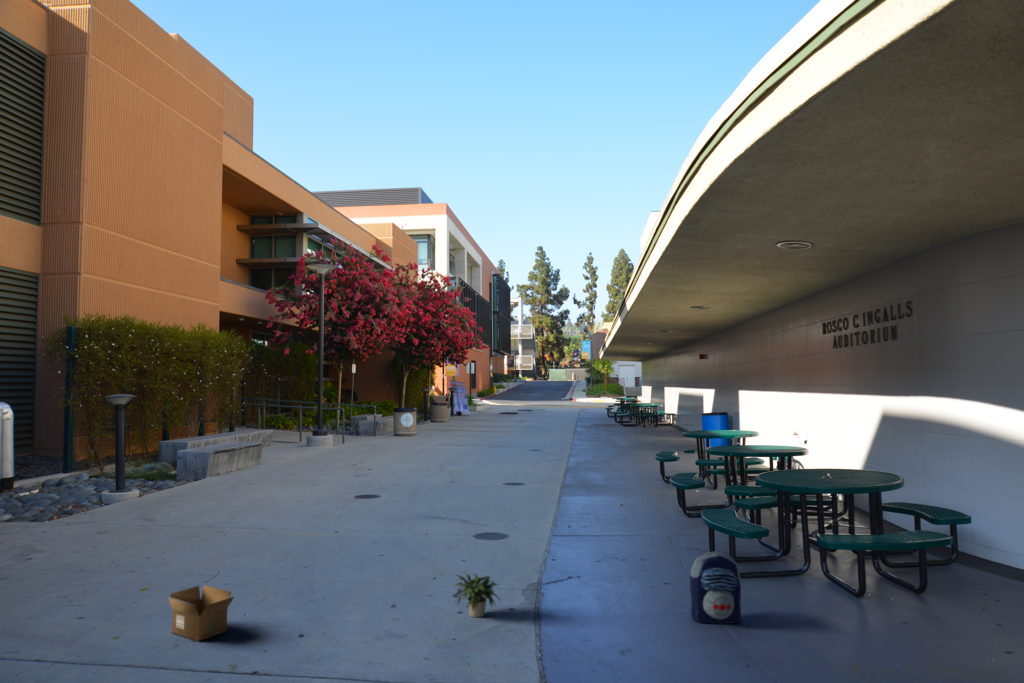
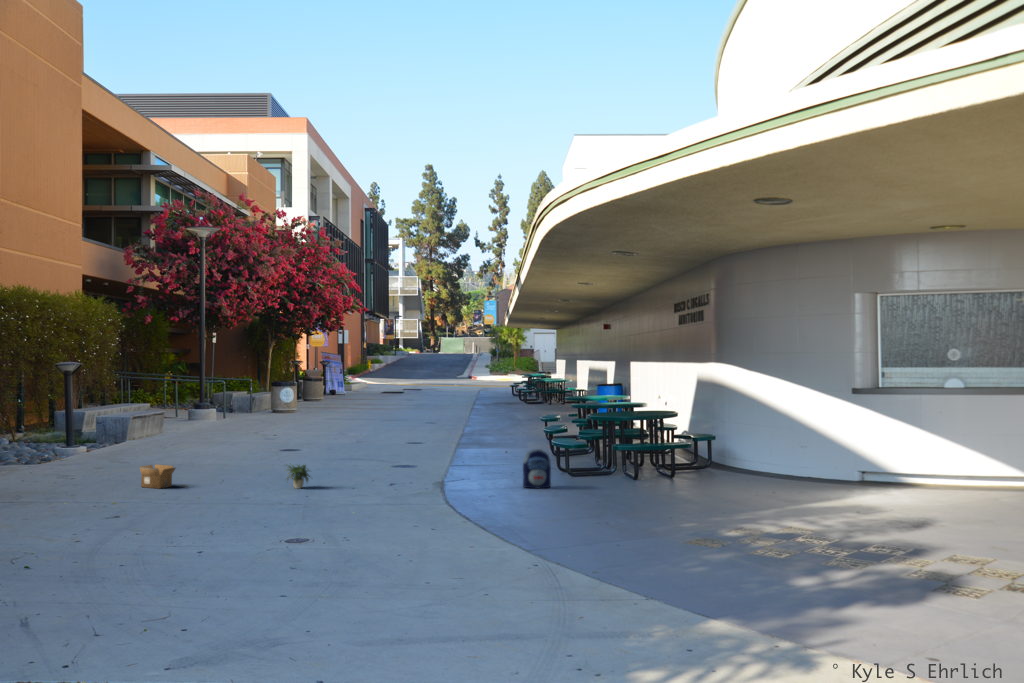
potted plant: present [455,574,499,617] -> present [287,465,310,488]
cardboard box: present [168,585,234,641] -> present [140,465,176,489]

